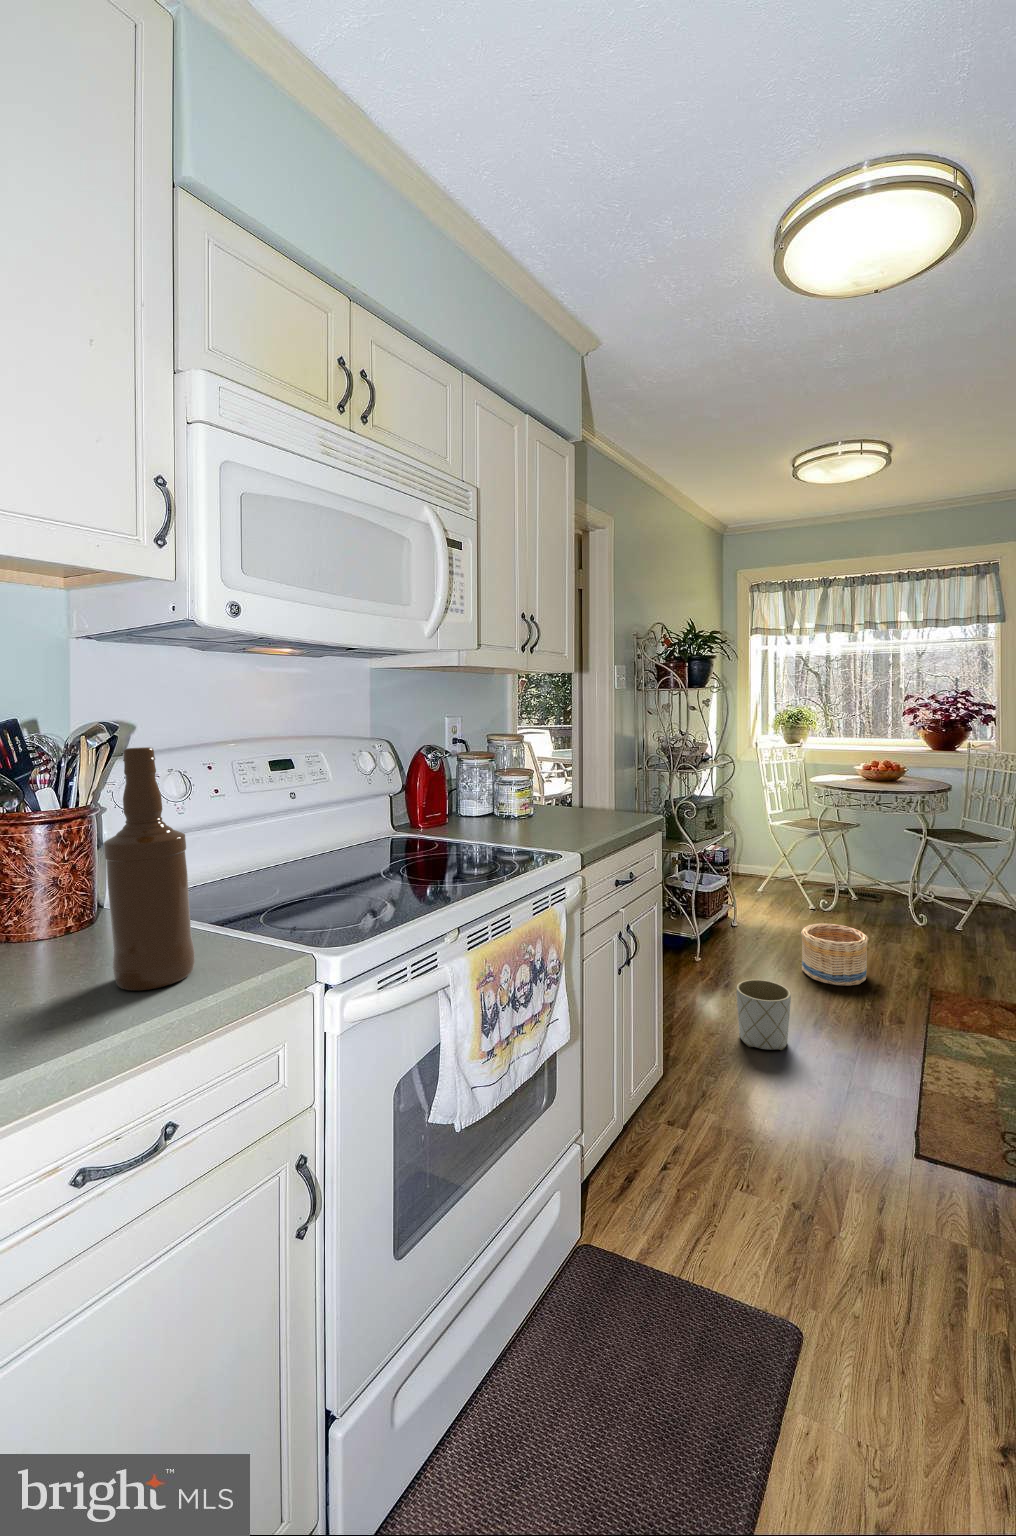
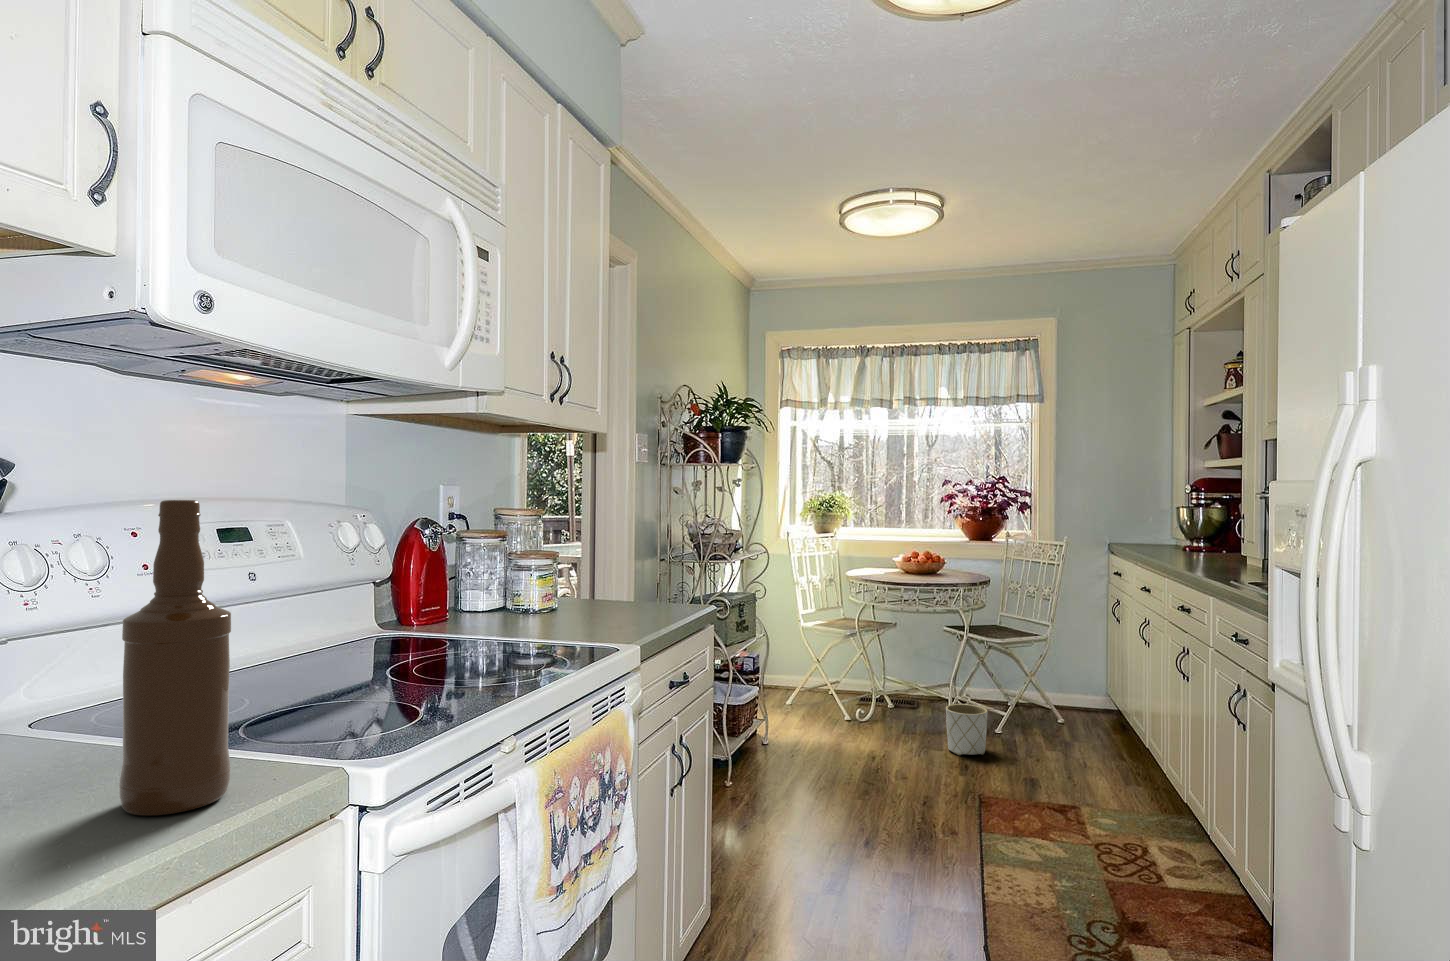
basket: present [801,924,868,986] -> none [849,736,918,806]
planter: present [736,980,791,1050] -> present [946,704,988,755]

